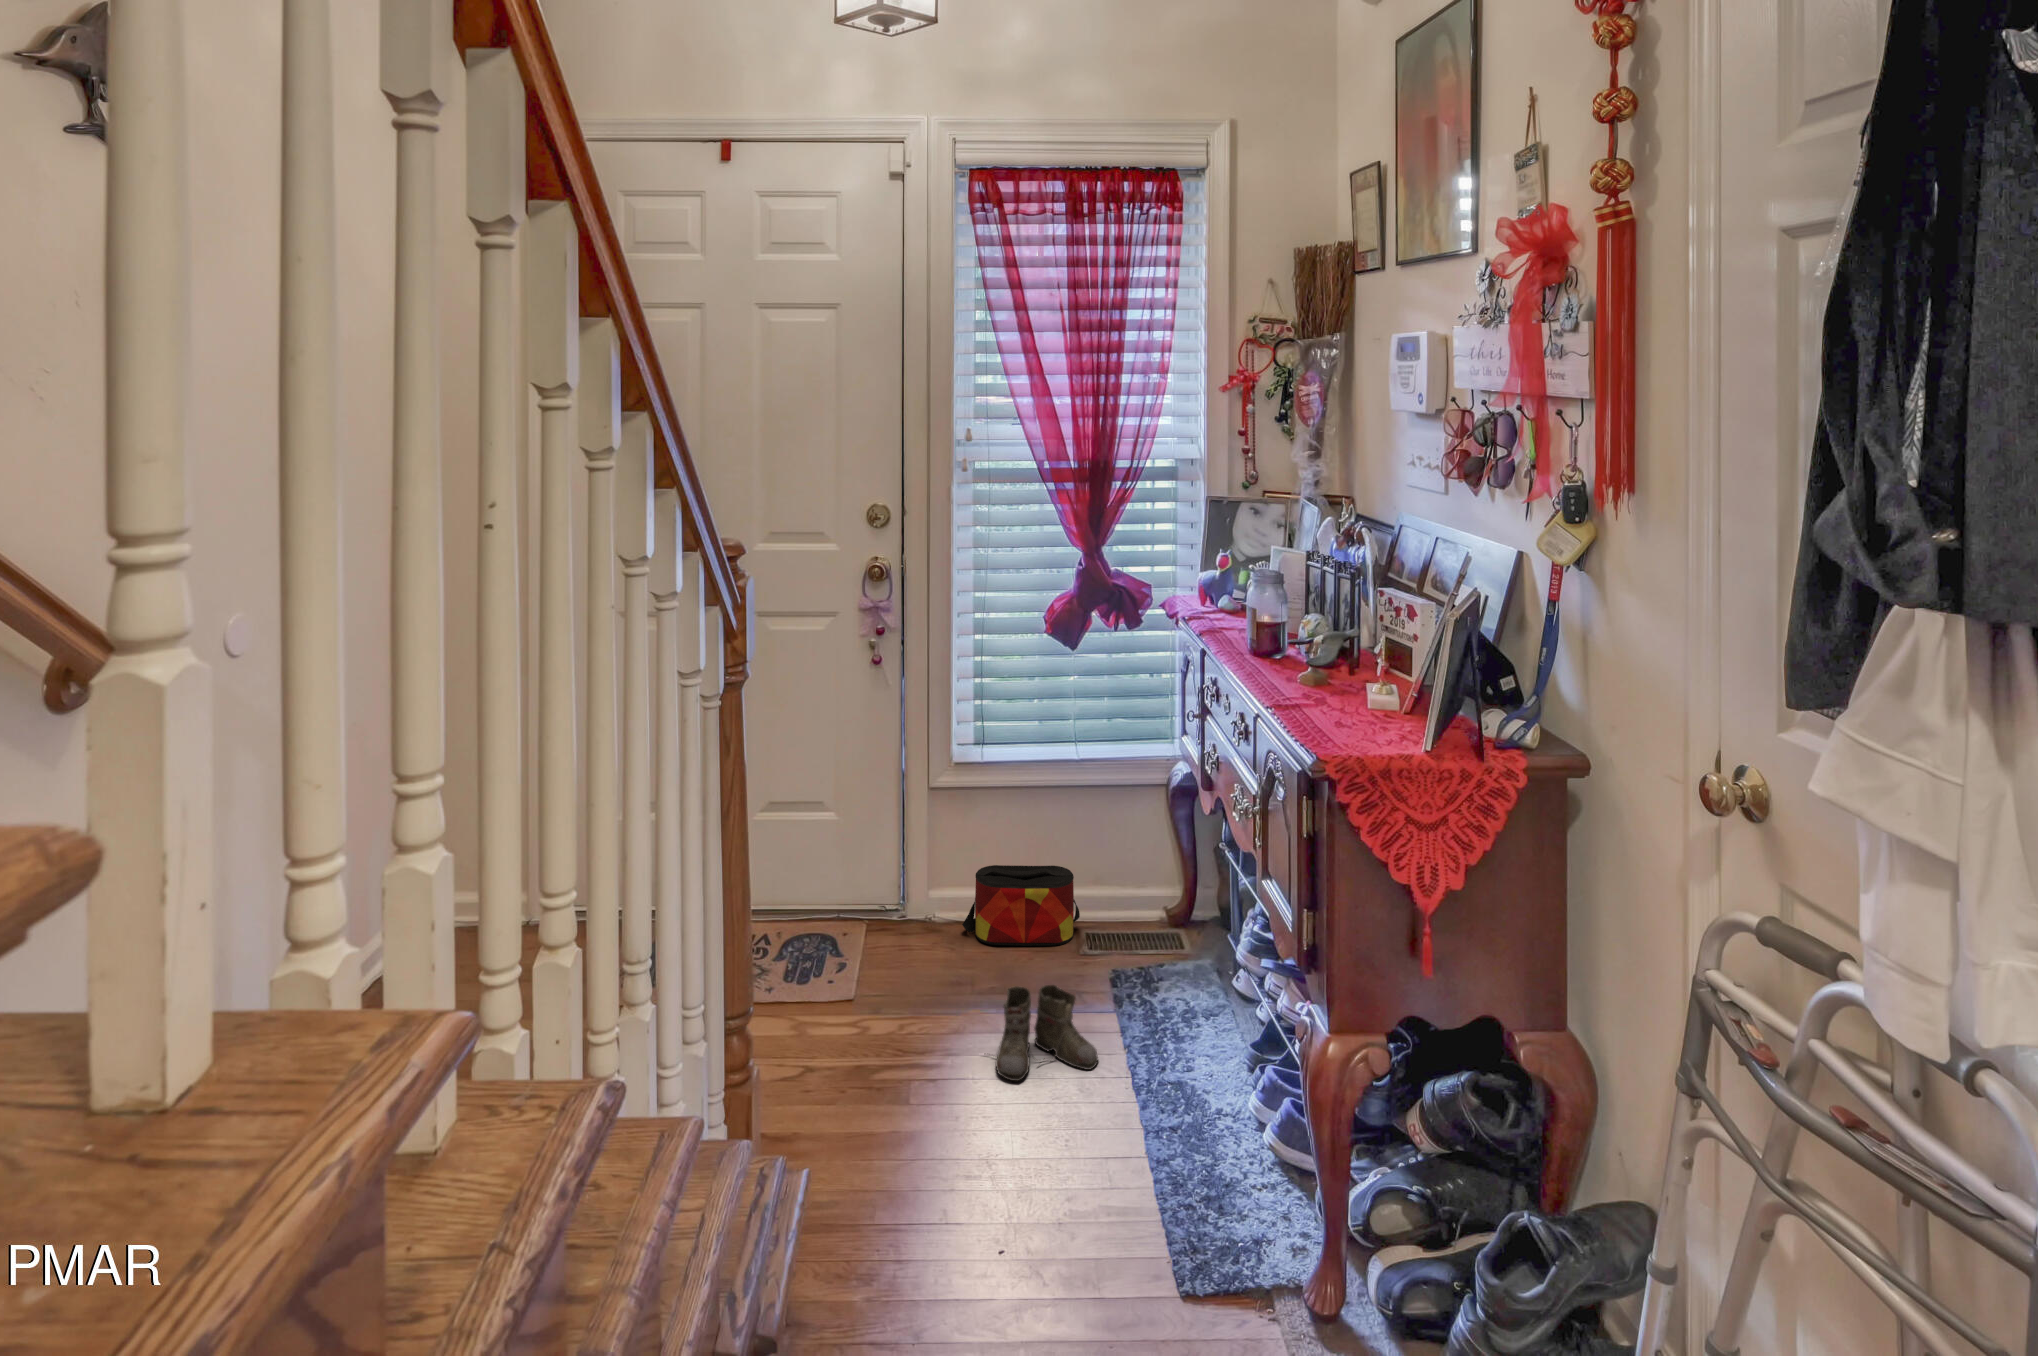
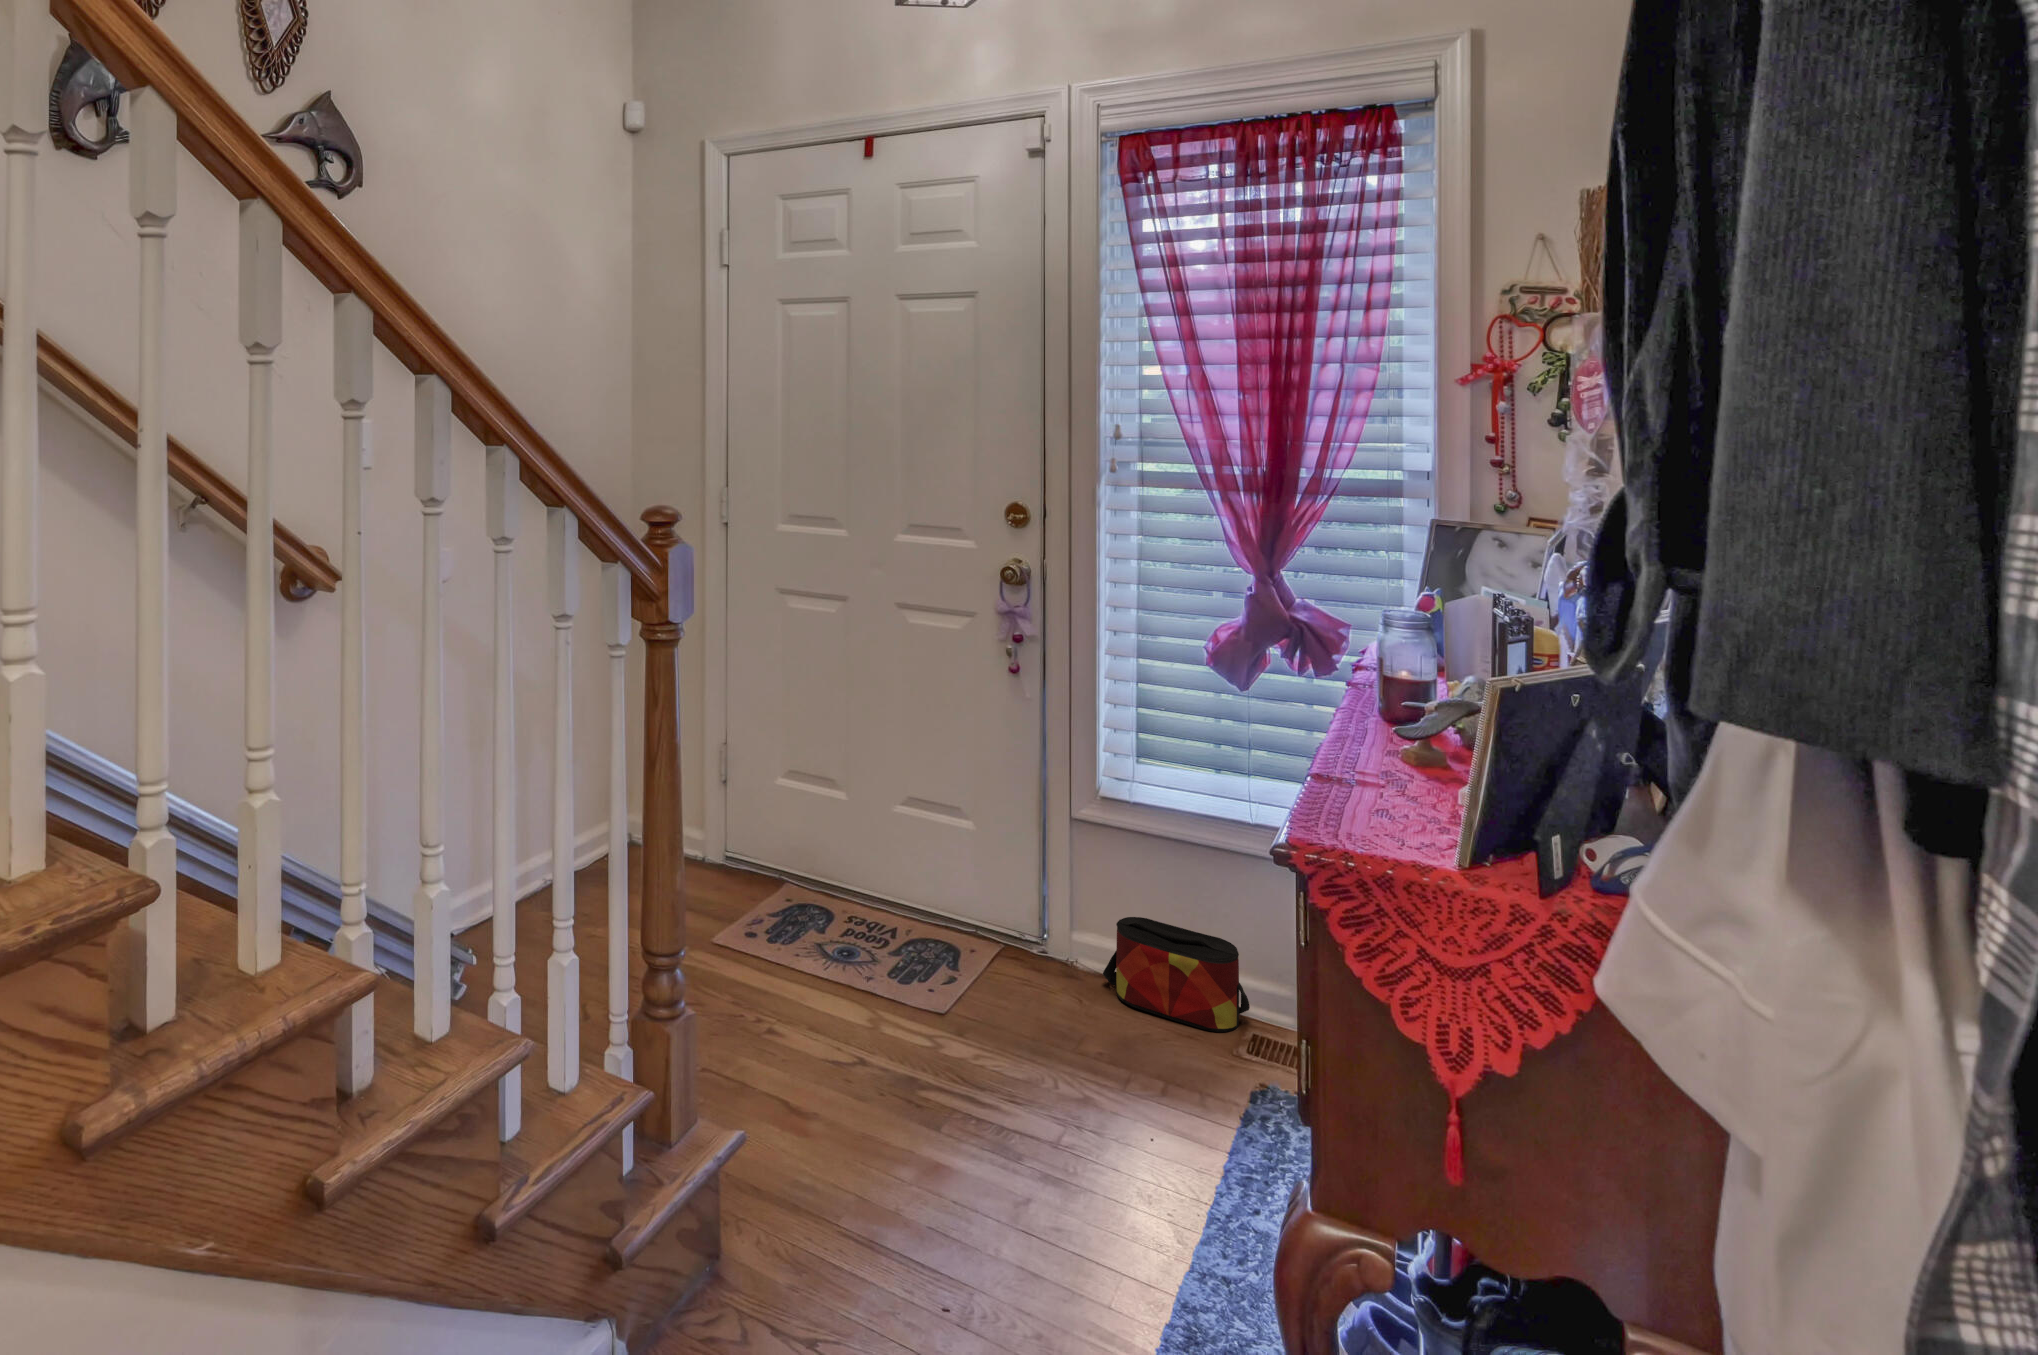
boots: present [996,985,1098,1081] -> none [1043,1048,1182,1176]

